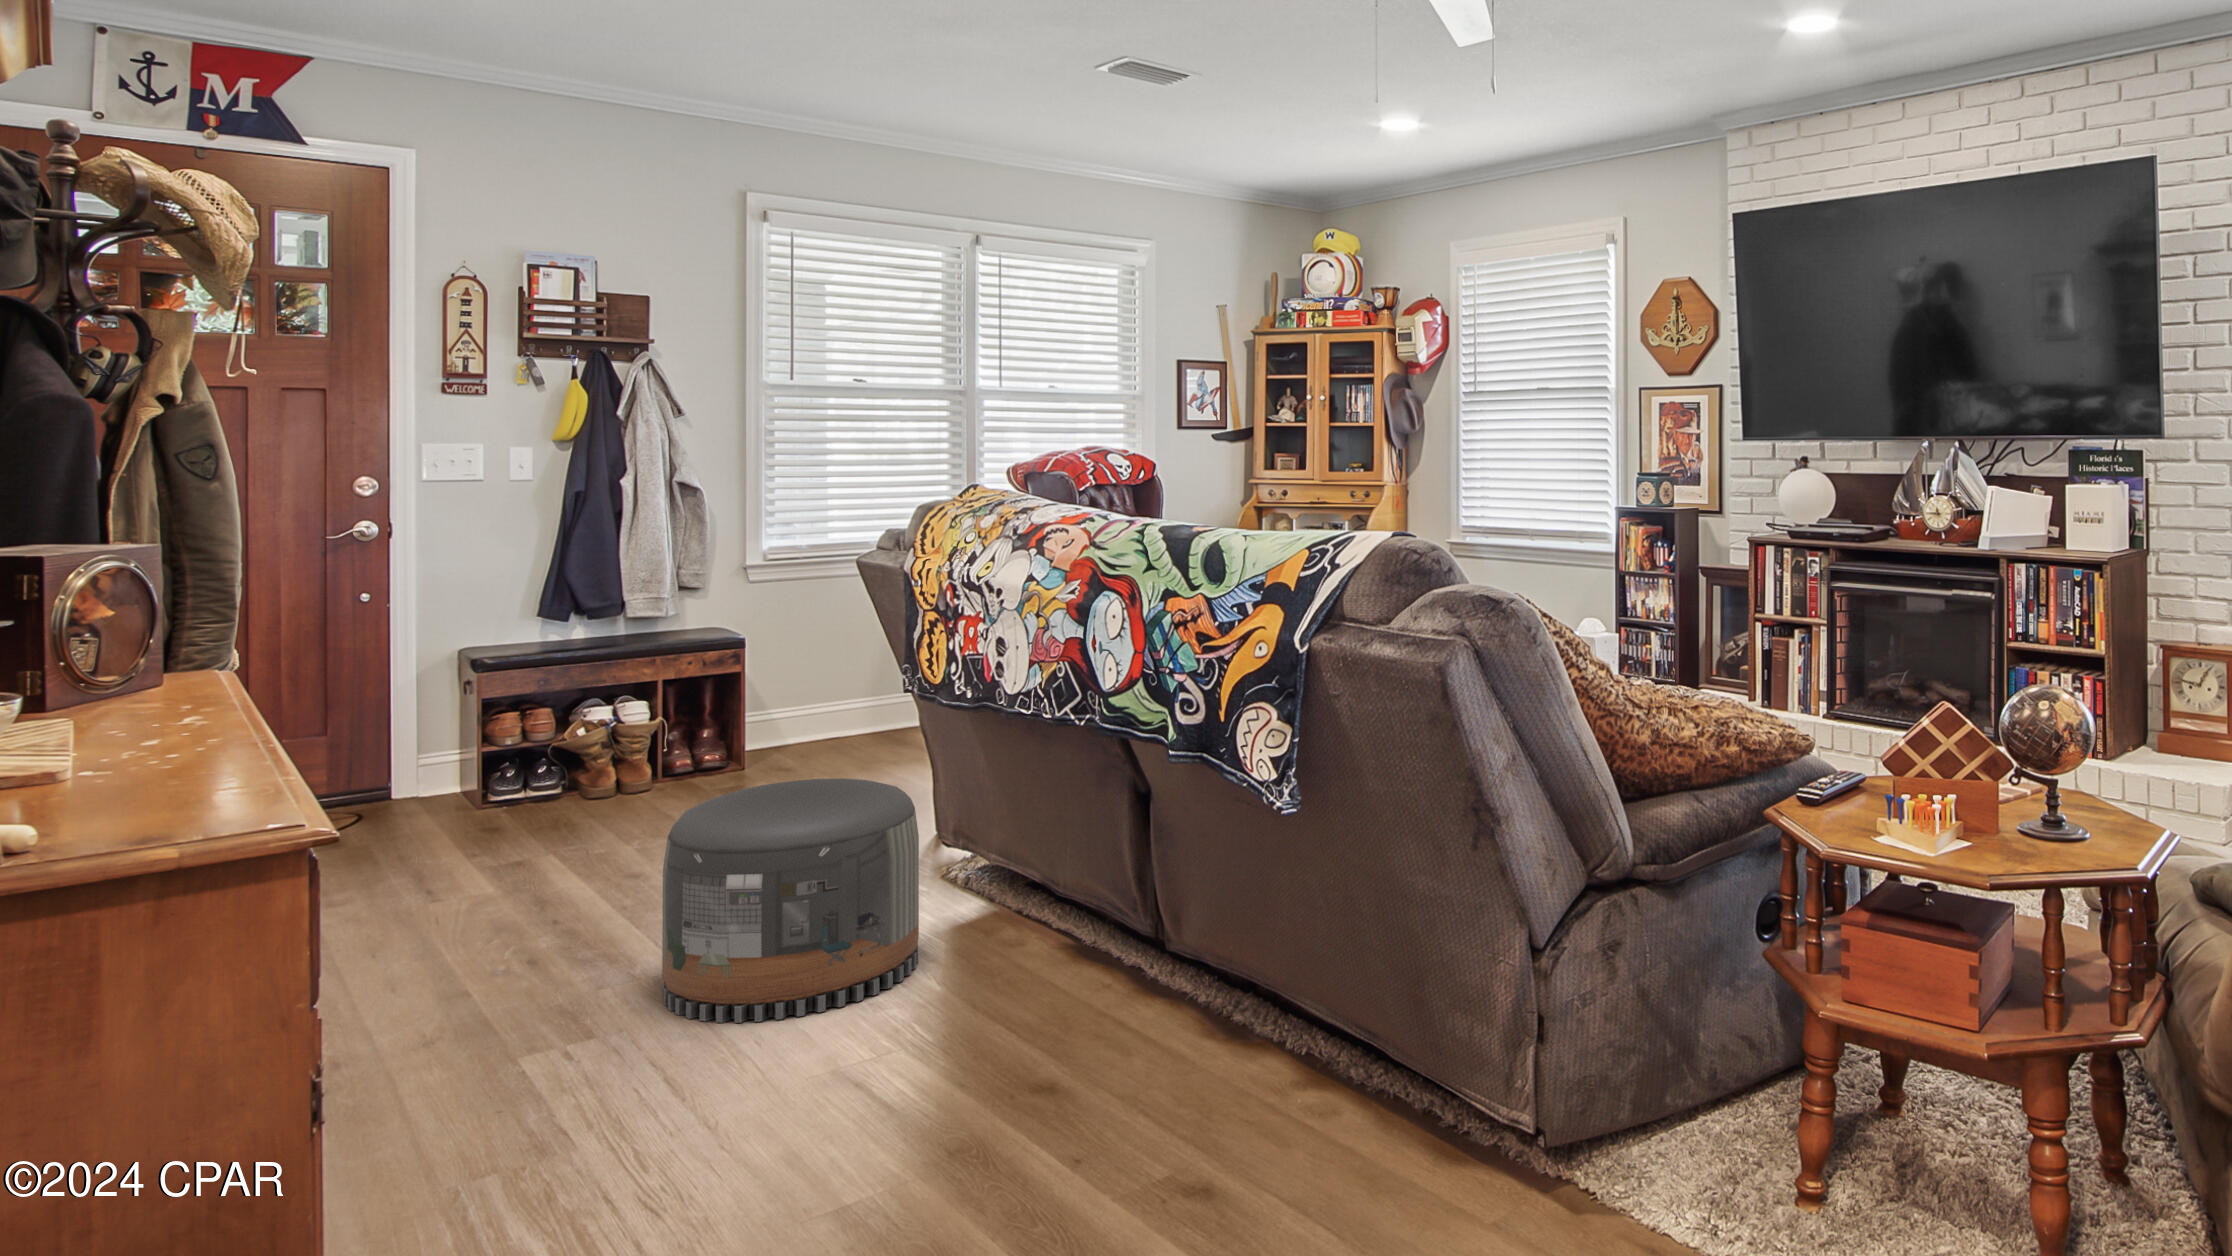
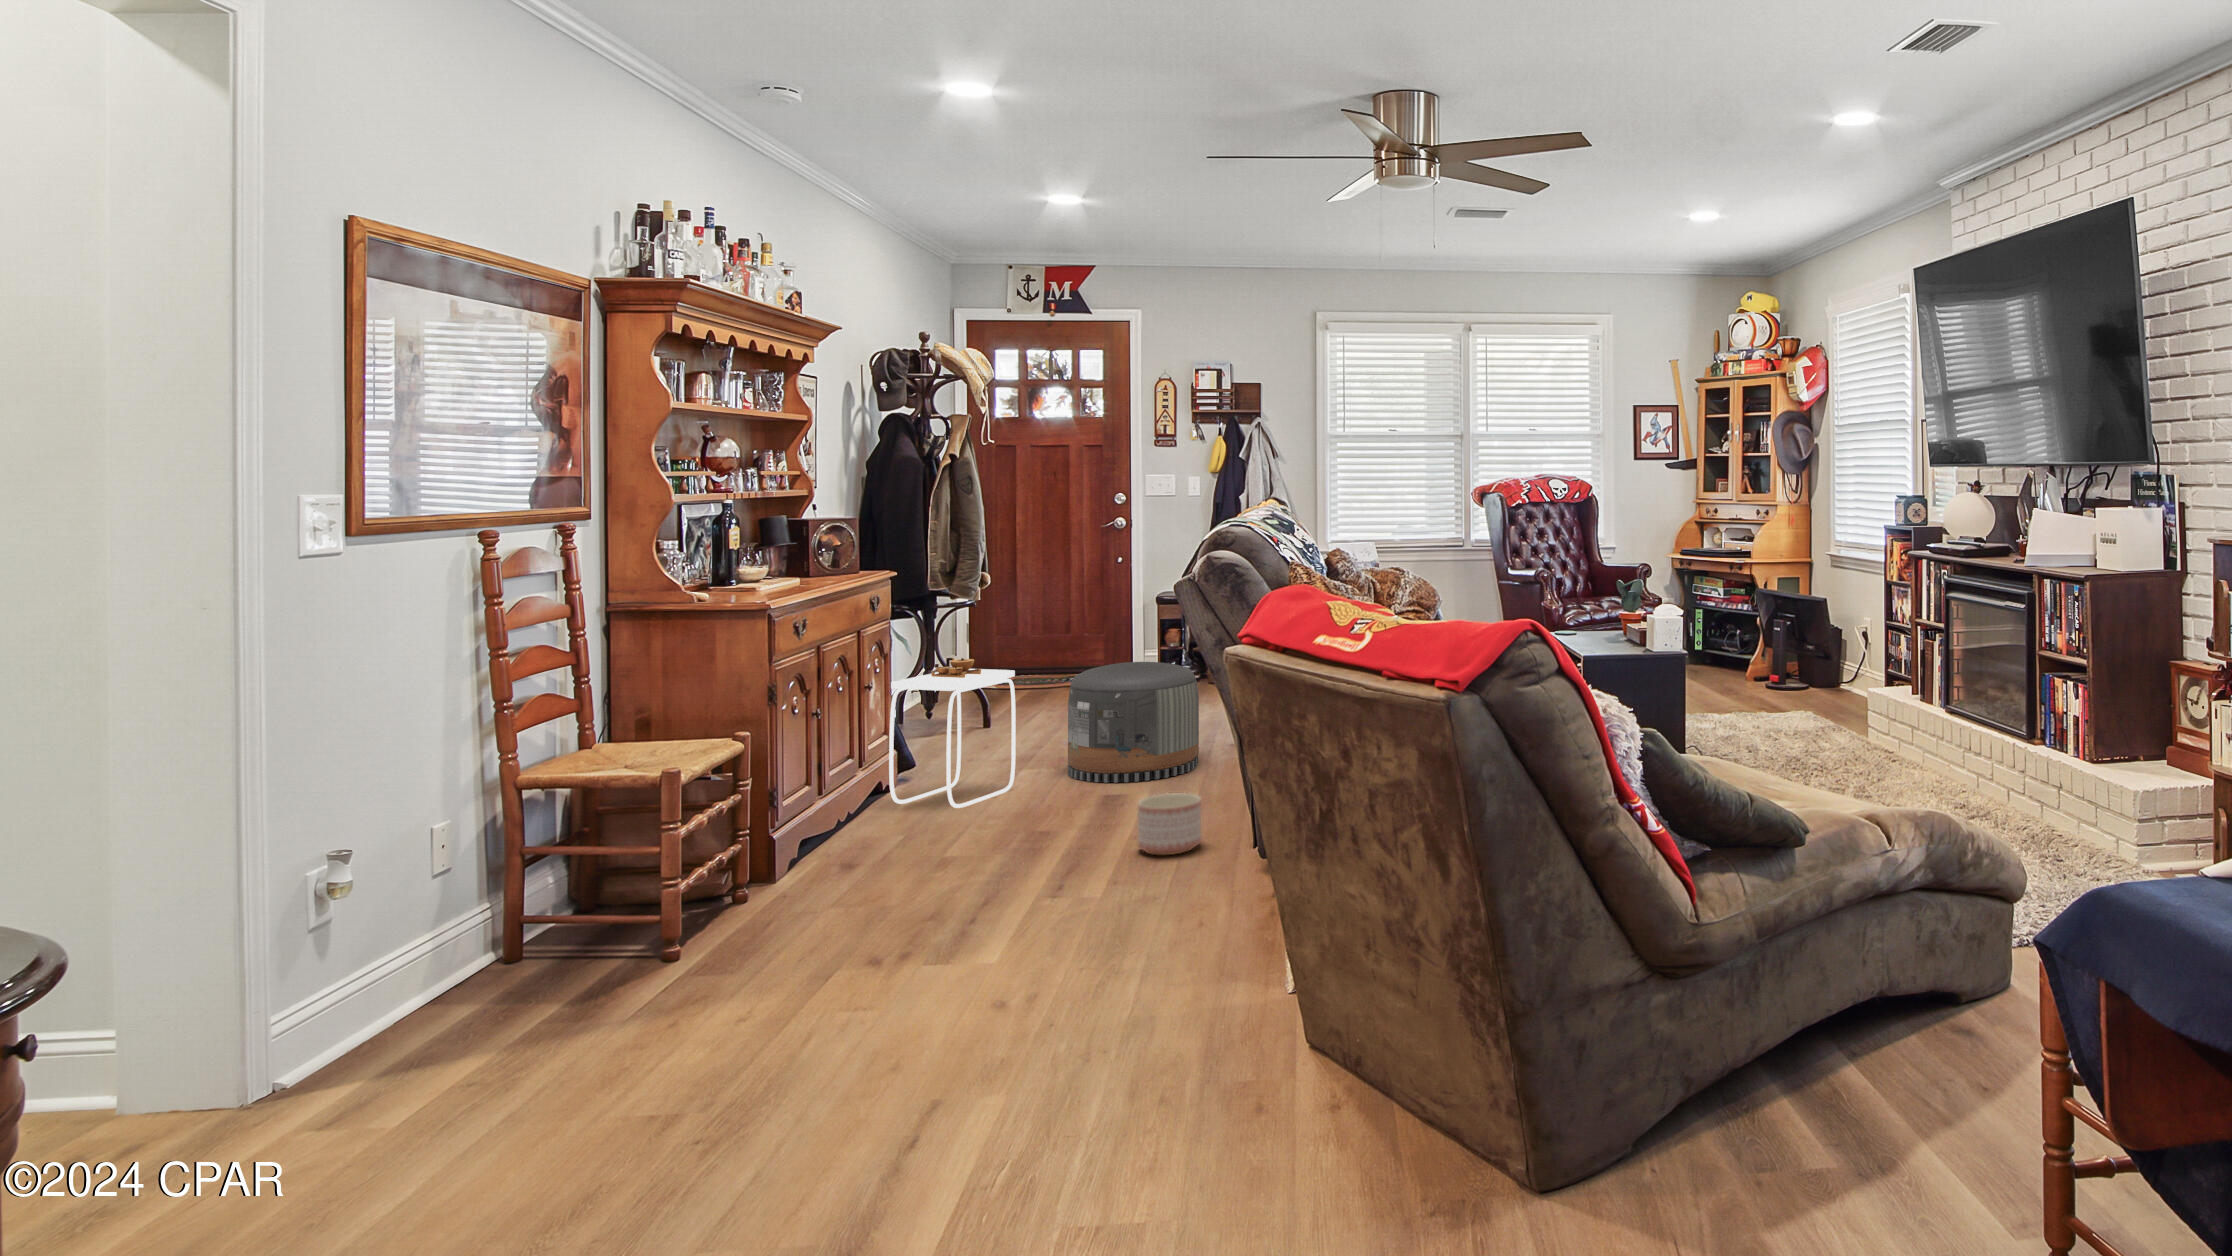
side table: none [391,828,631,1175] -> present [889,658,1016,808]
planter: none [1140,1004,1252,1131] -> present [1138,793,1201,855]

